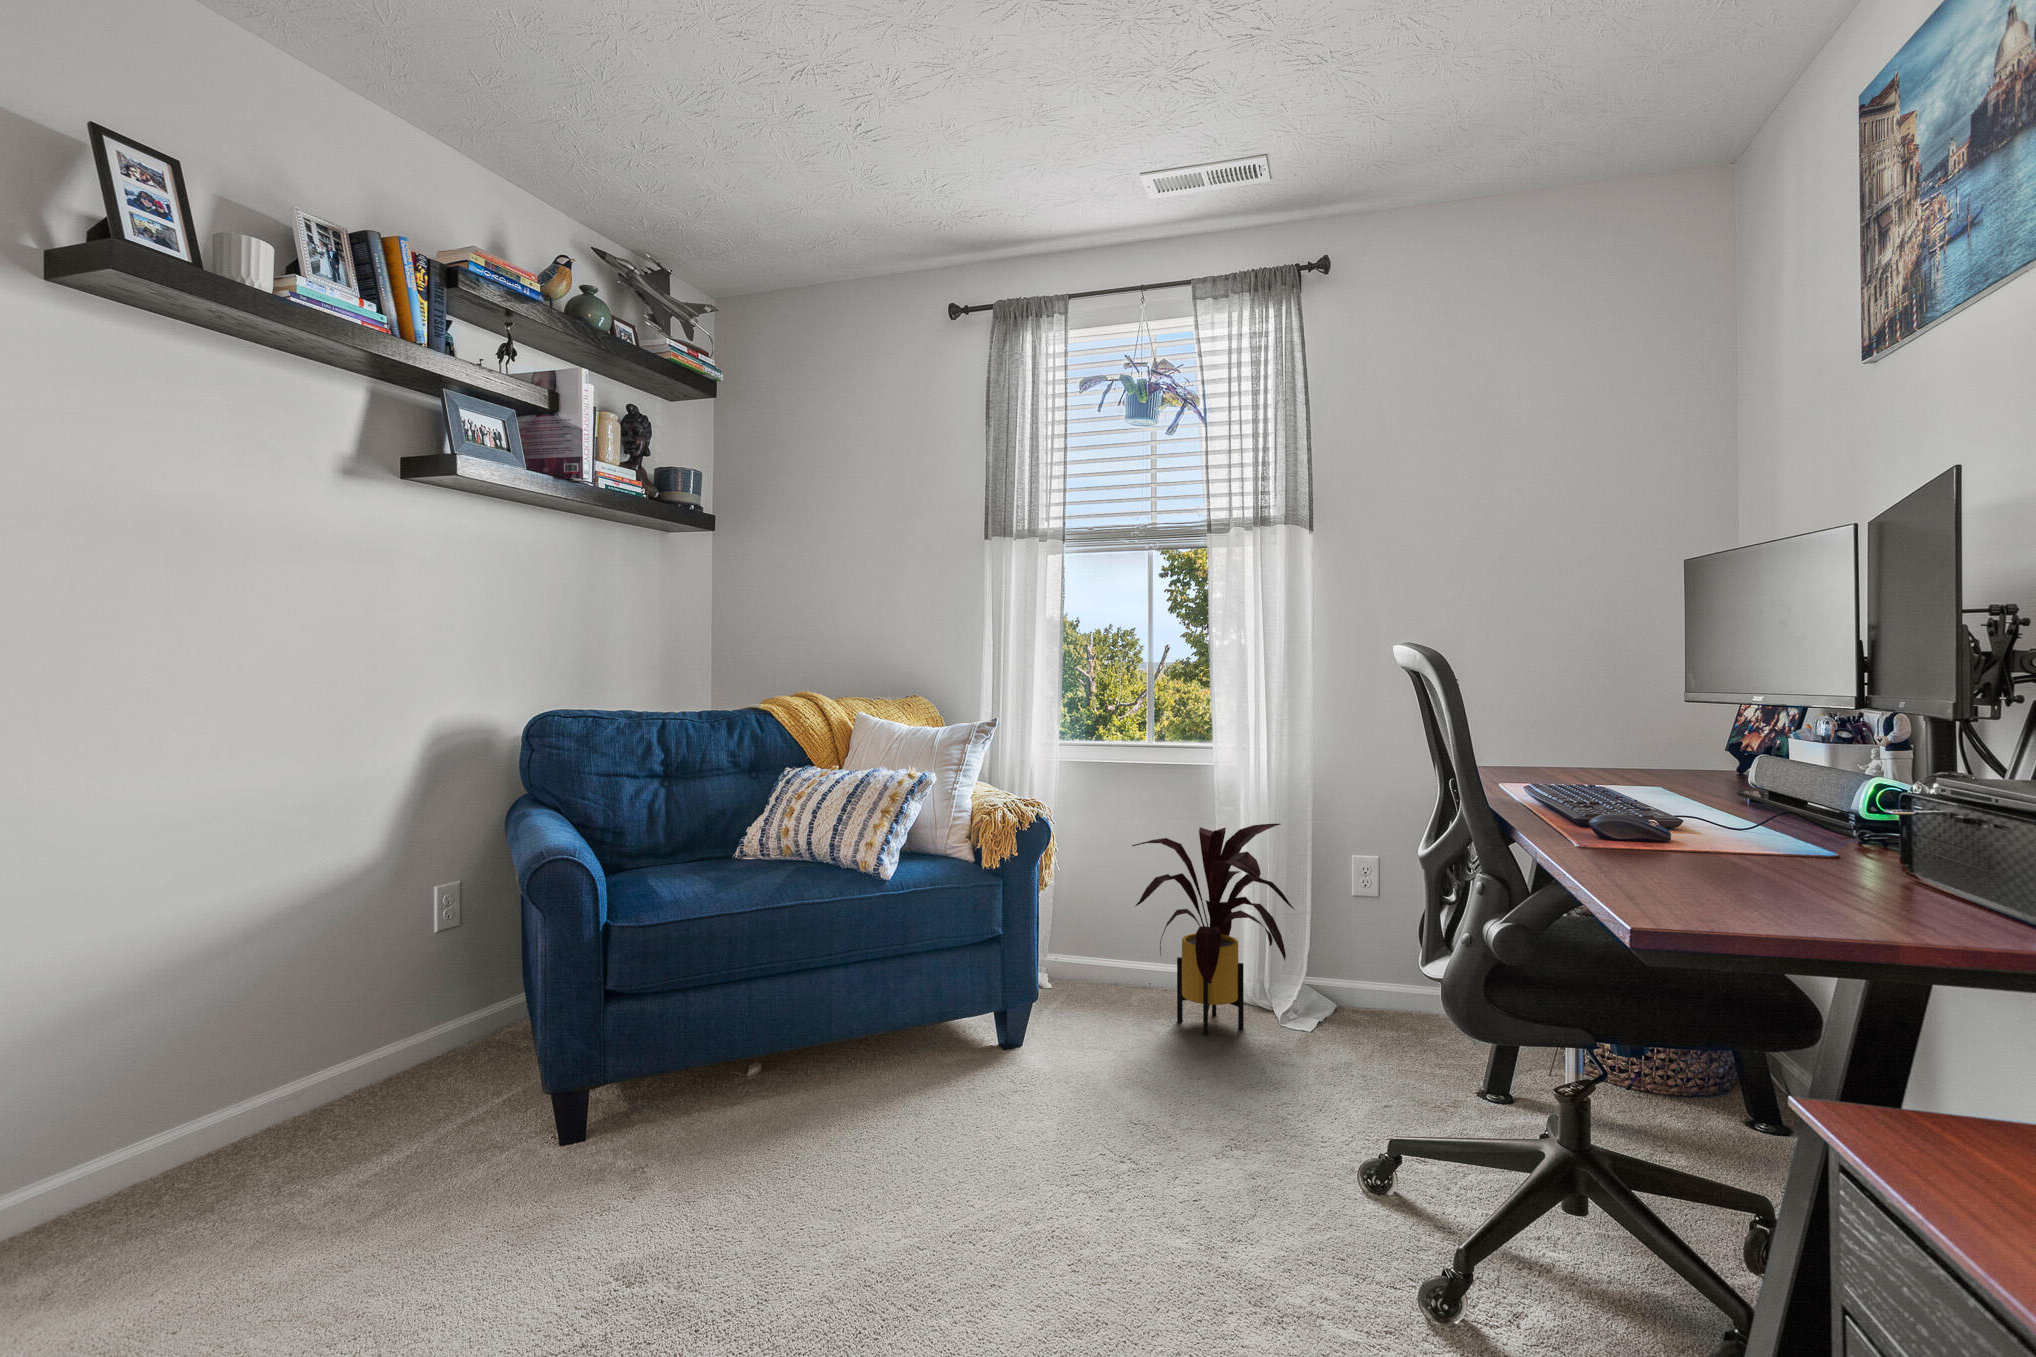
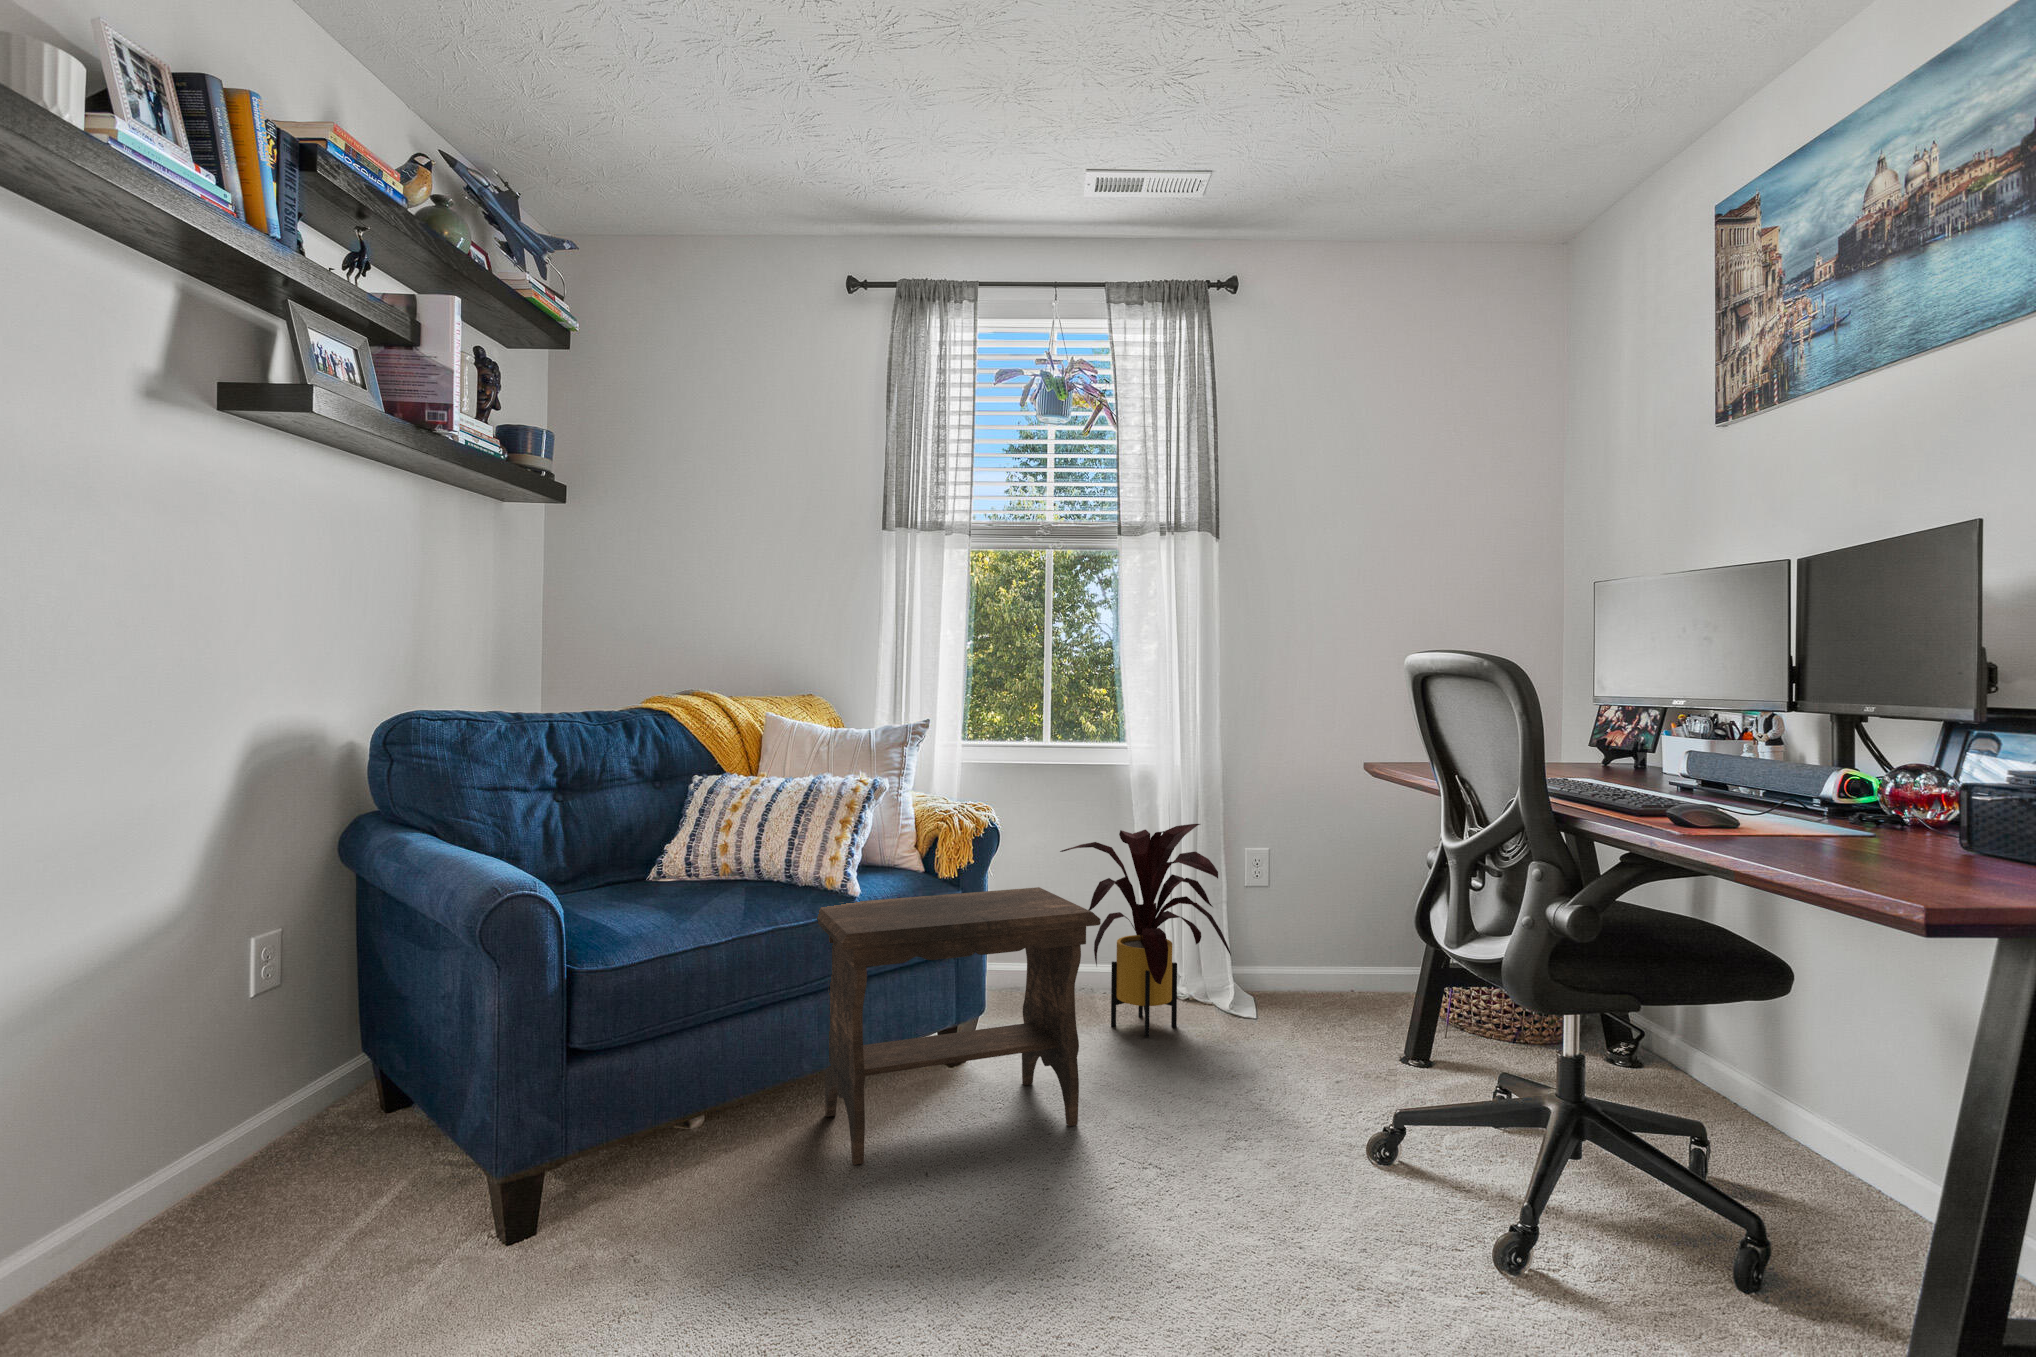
footstool: none [834,879,1093,1120] -> present [817,887,1101,1165]

